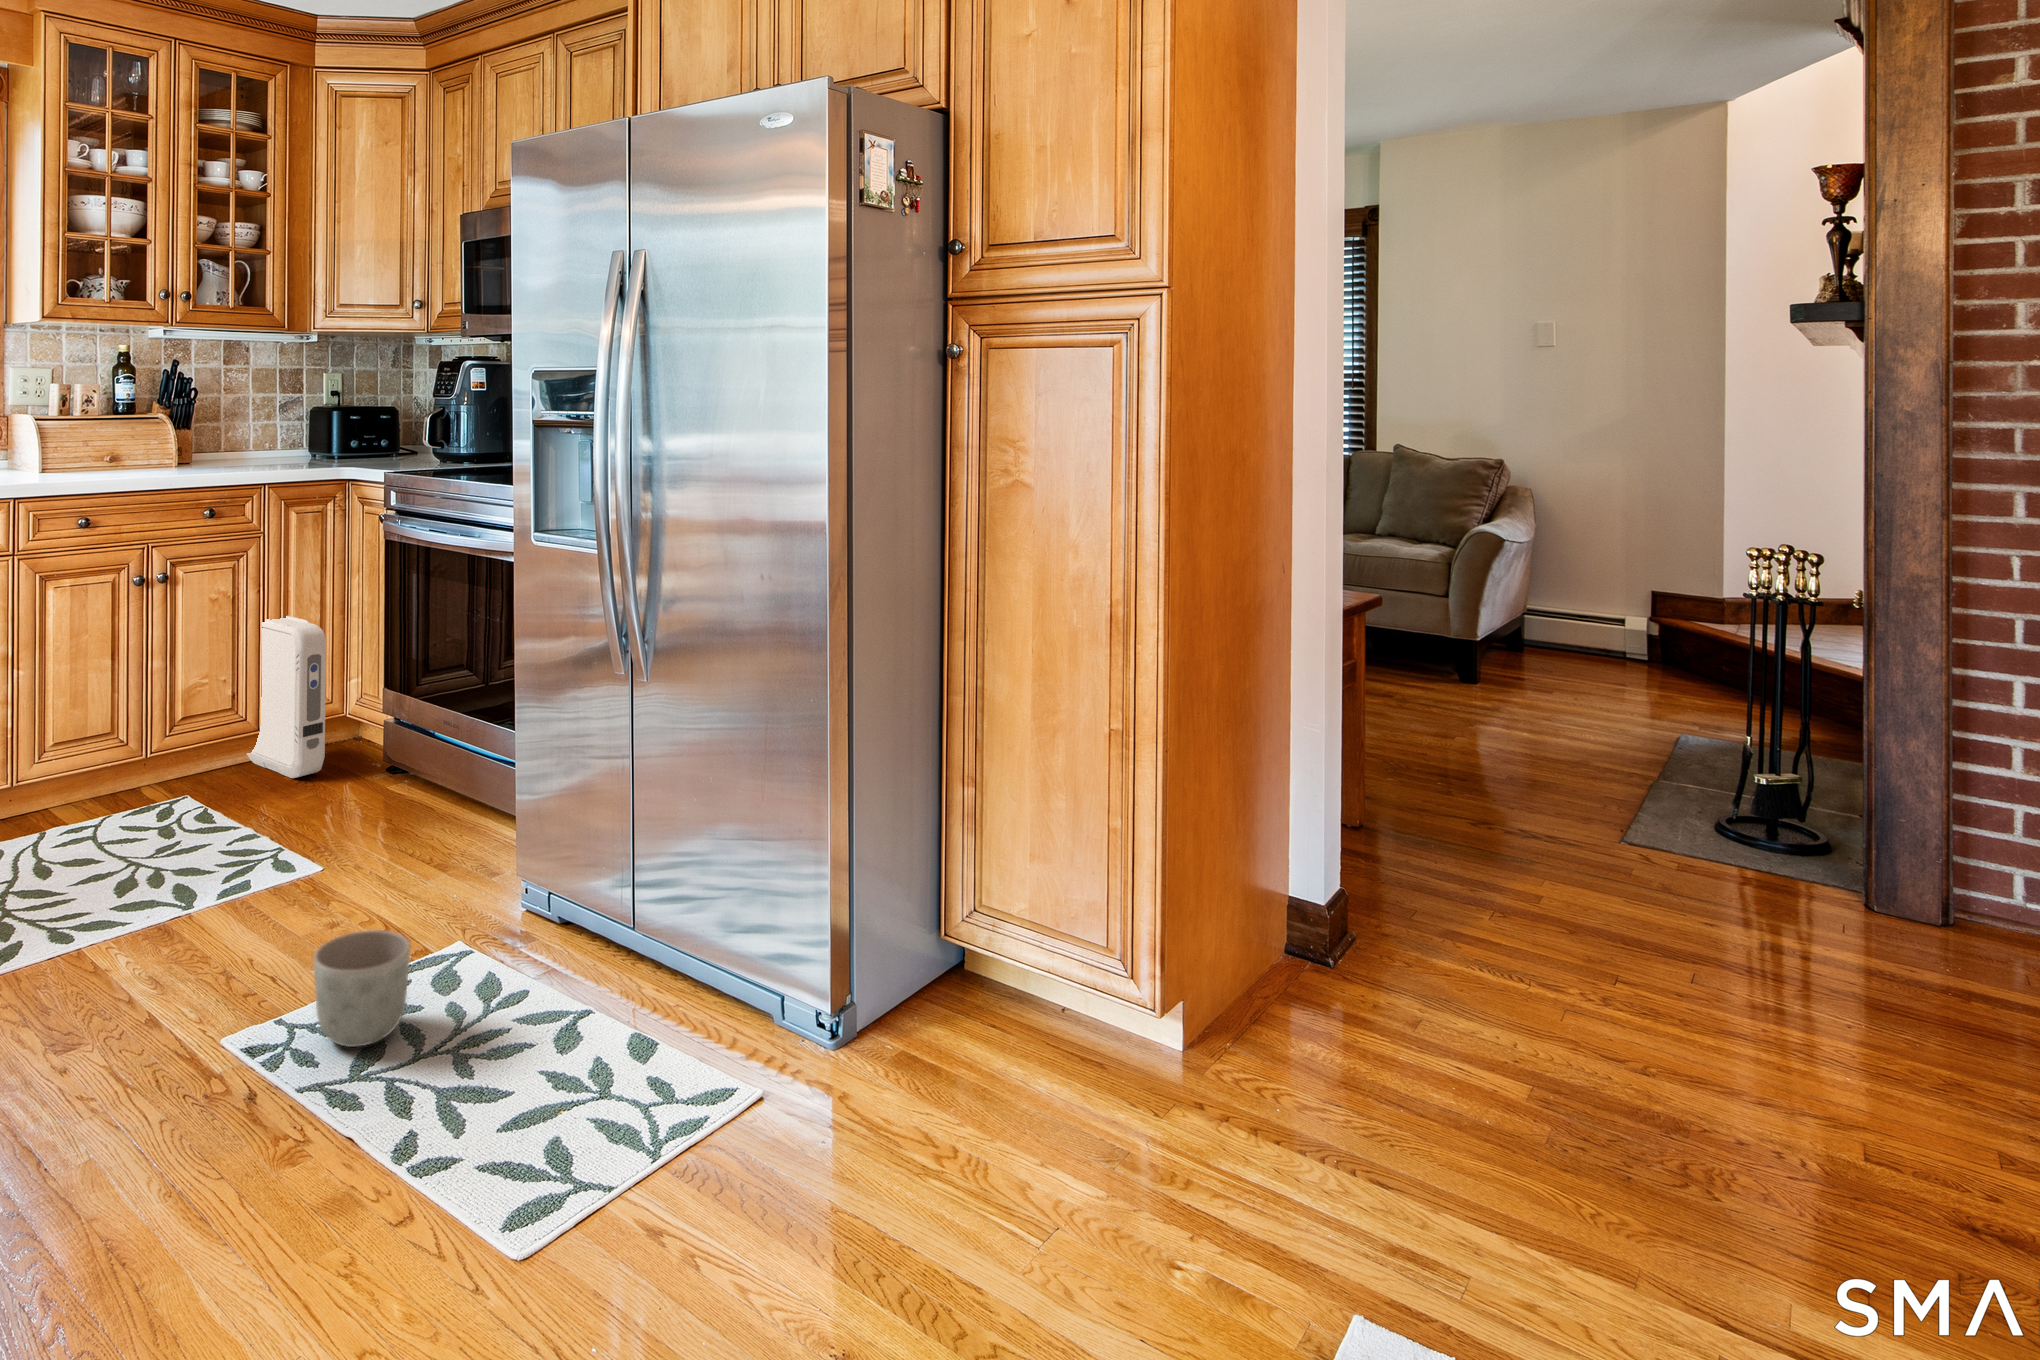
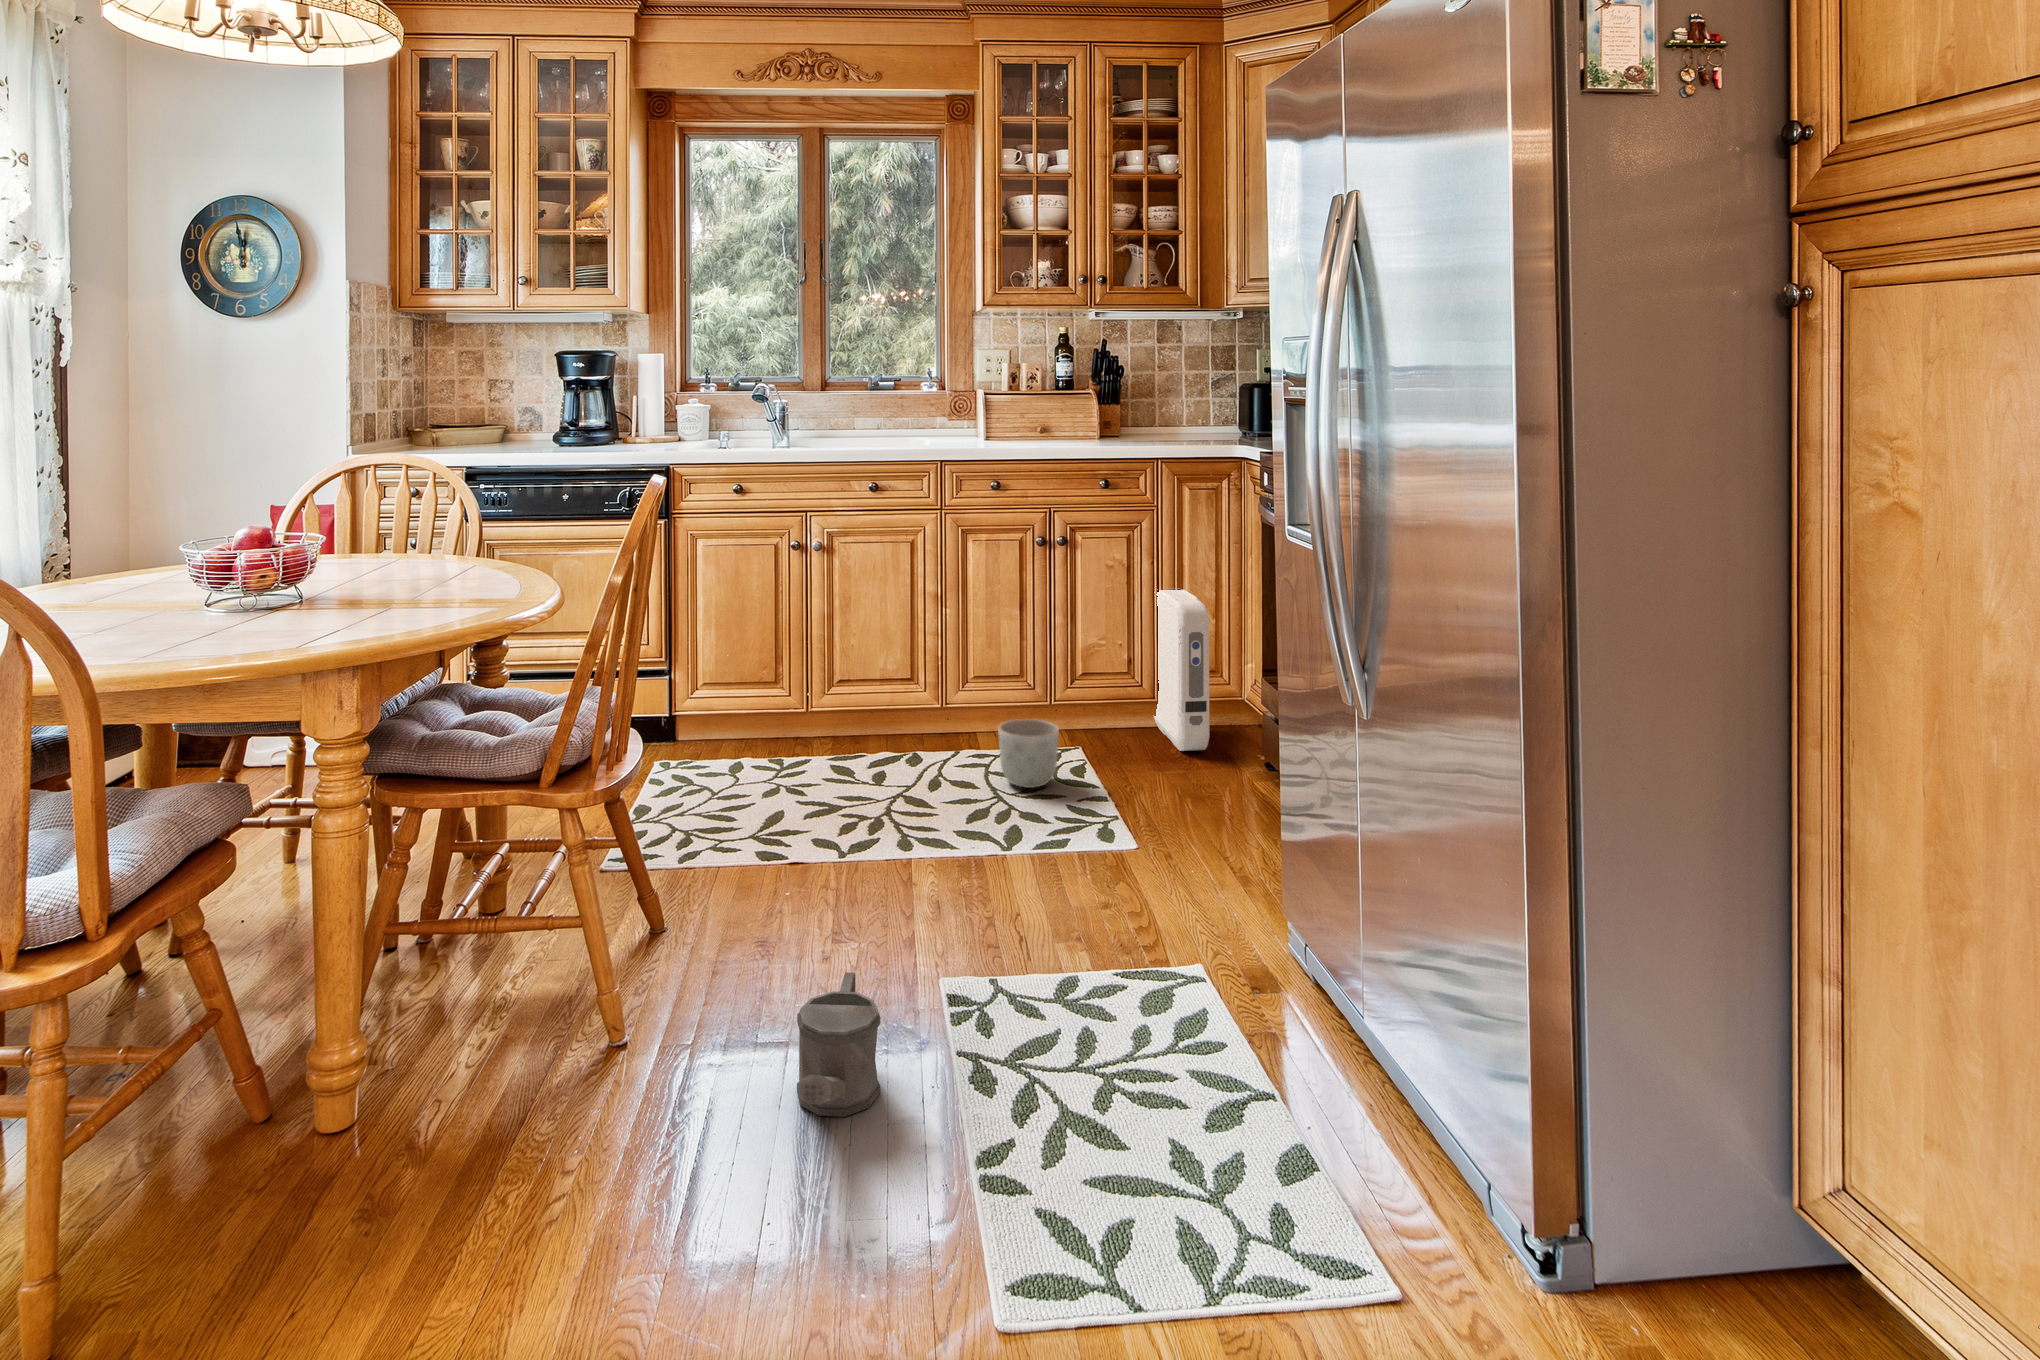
planter: present [313,930,411,1047] -> present [998,719,1059,788]
watering can: none [164,1046,277,1194] -> present [797,972,880,1117]

